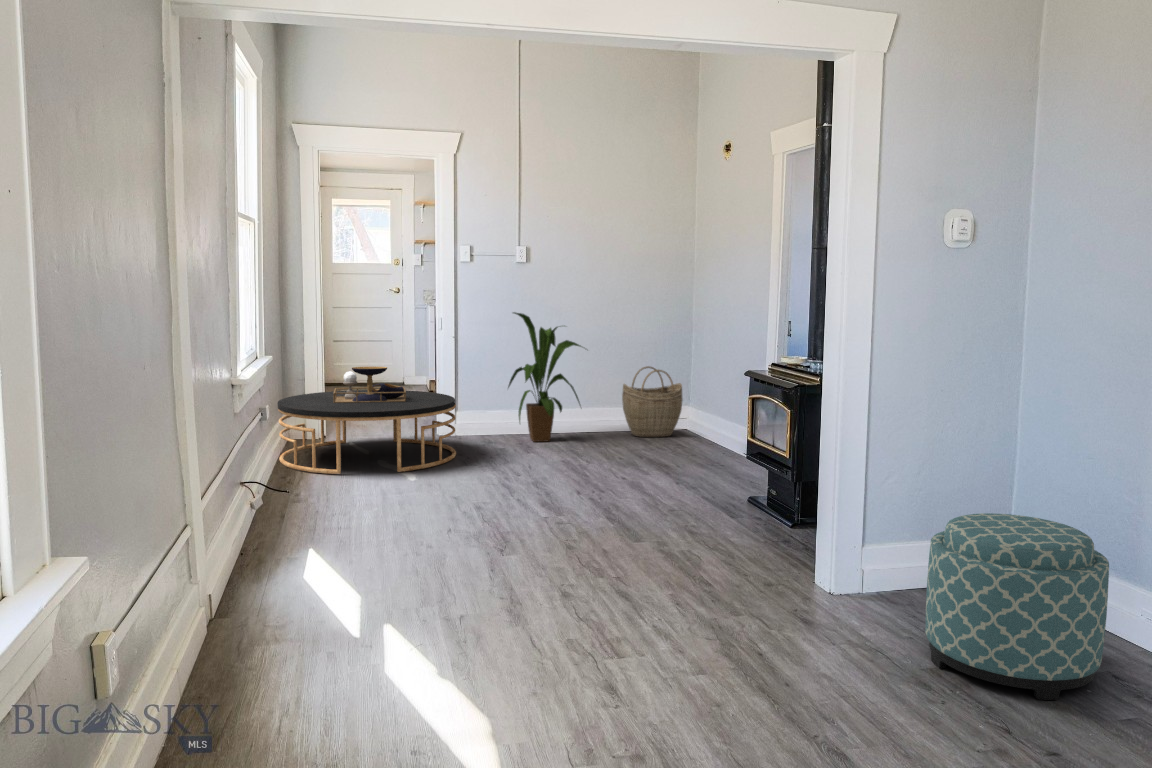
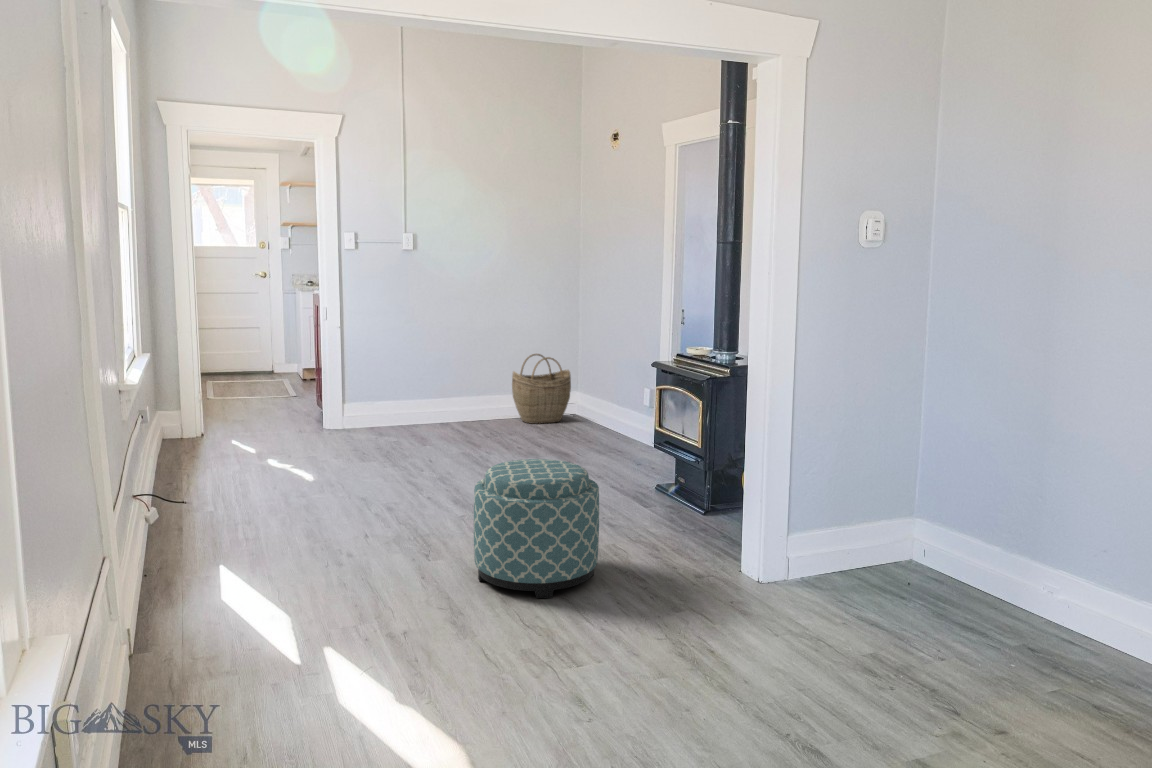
house plant: present [508,312,582,442] -> none [397,302,479,432]
coffee table: present [277,367,456,474] -> none [155,361,350,476]
ottoman: present [925,513,1109,700] -> present [474,459,599,598]

